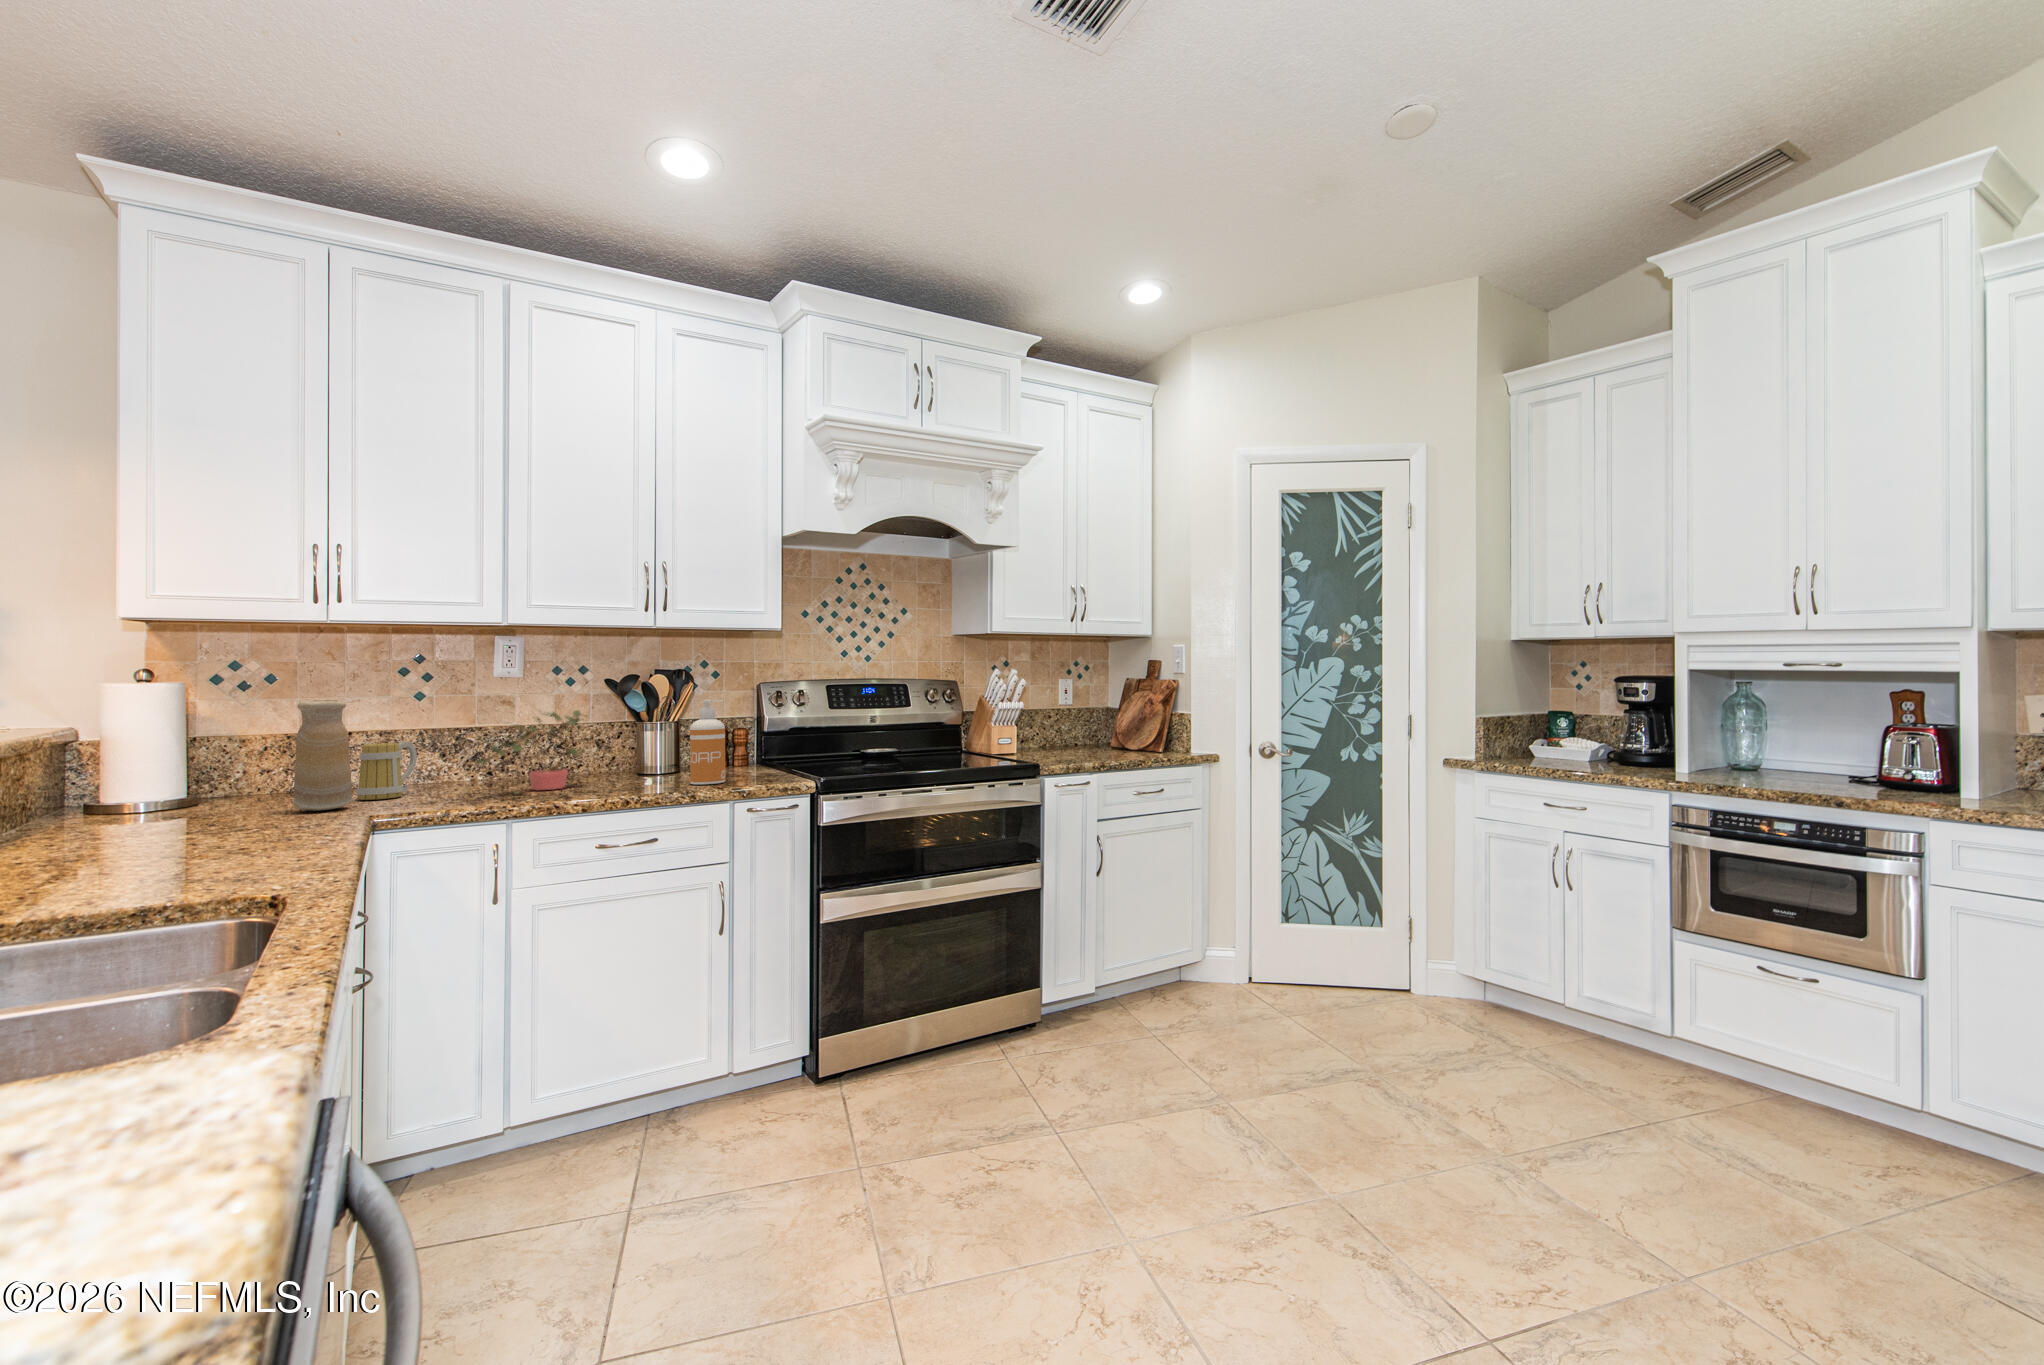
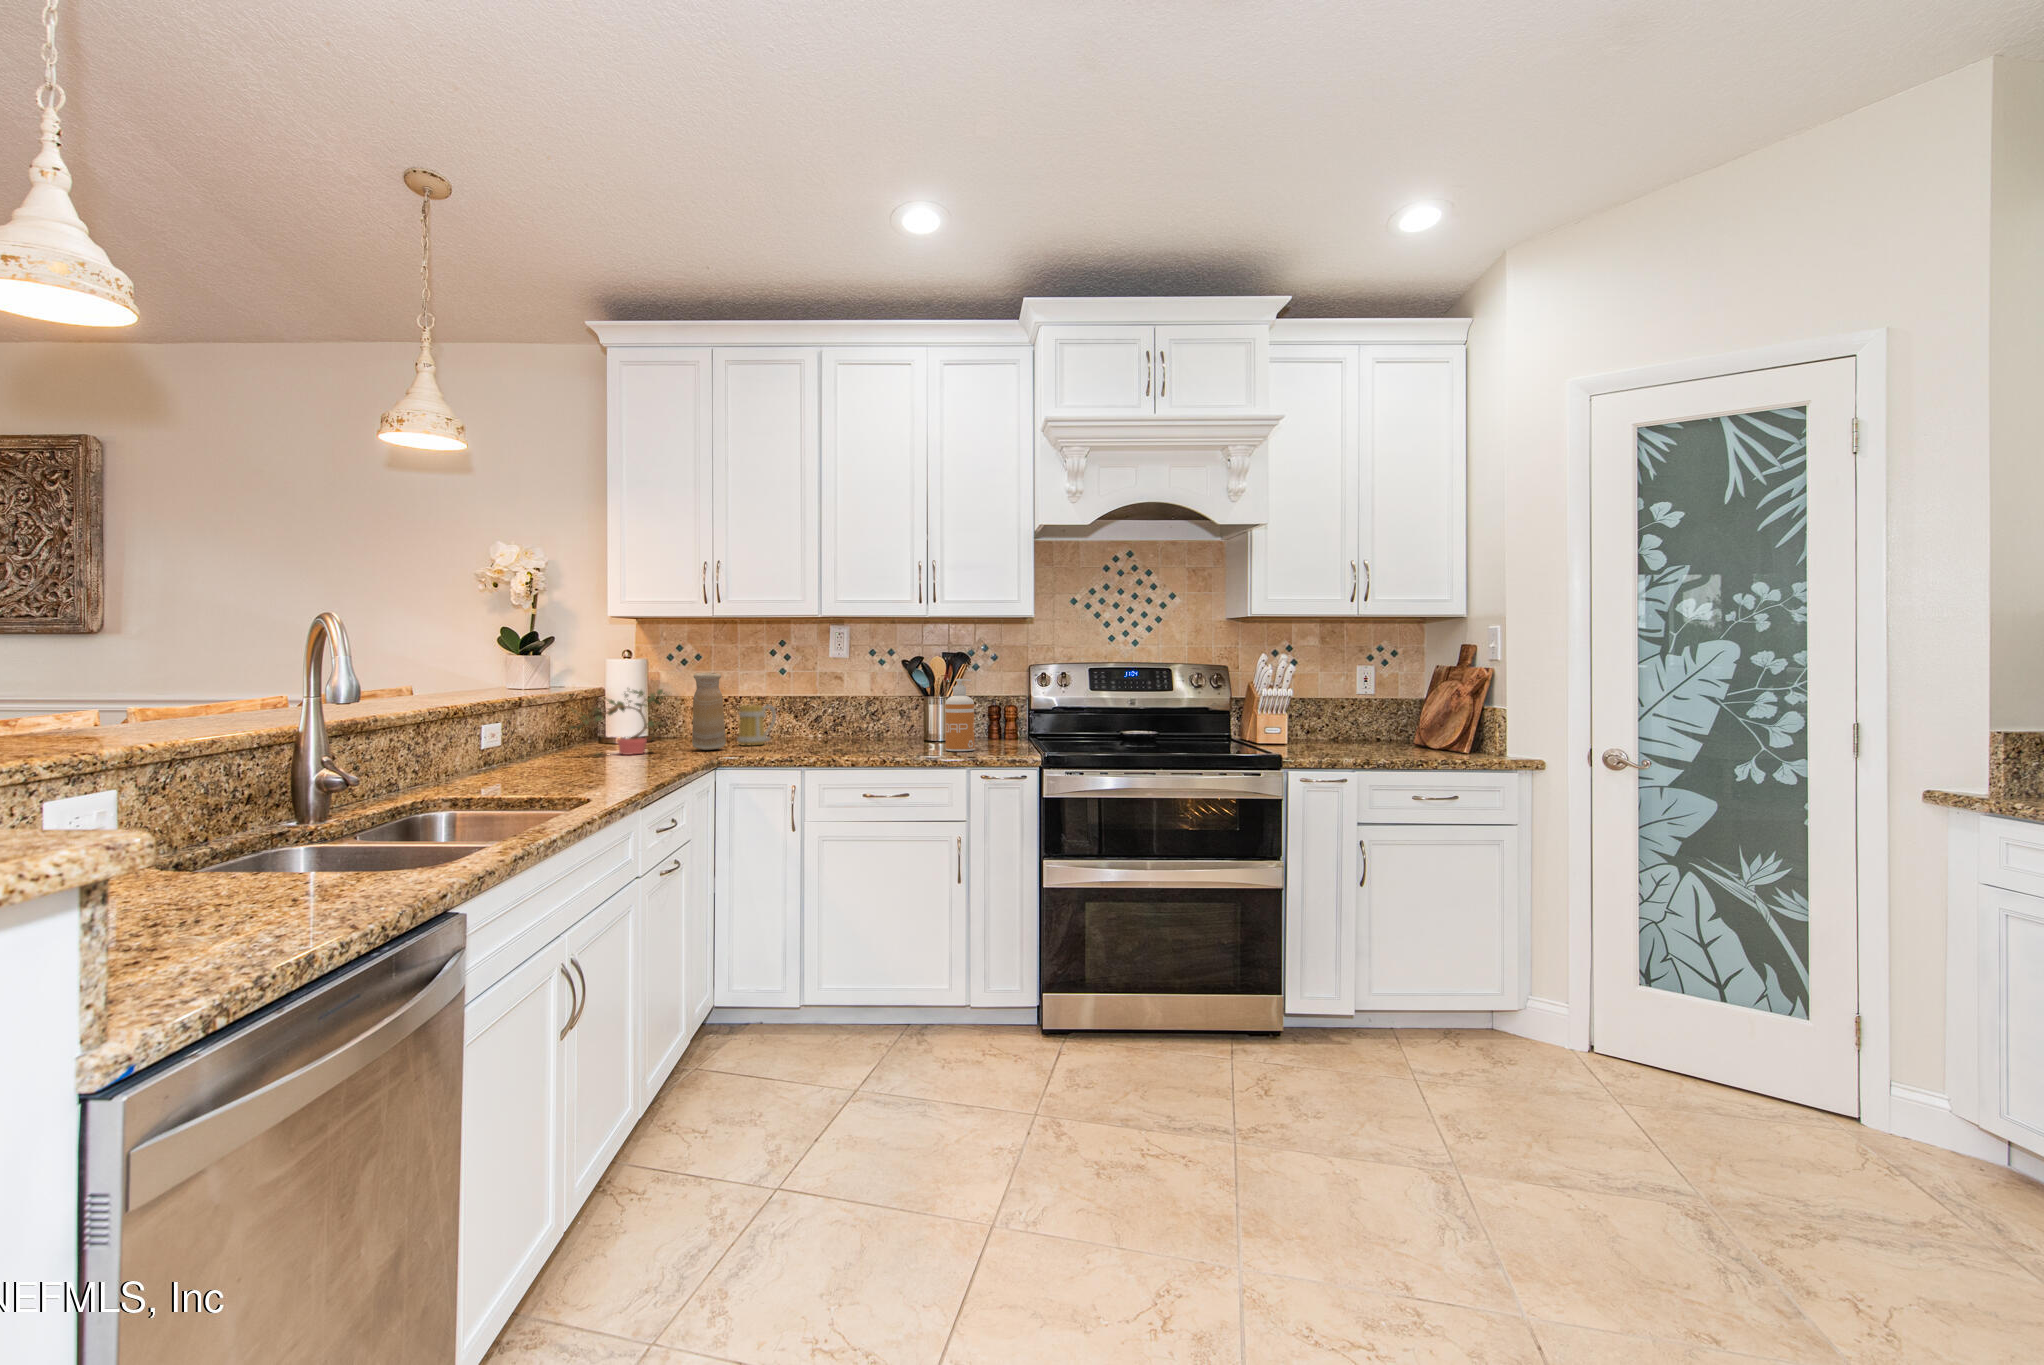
potted plant: present [477,710,585,794] -> present [570,689,665,755]

